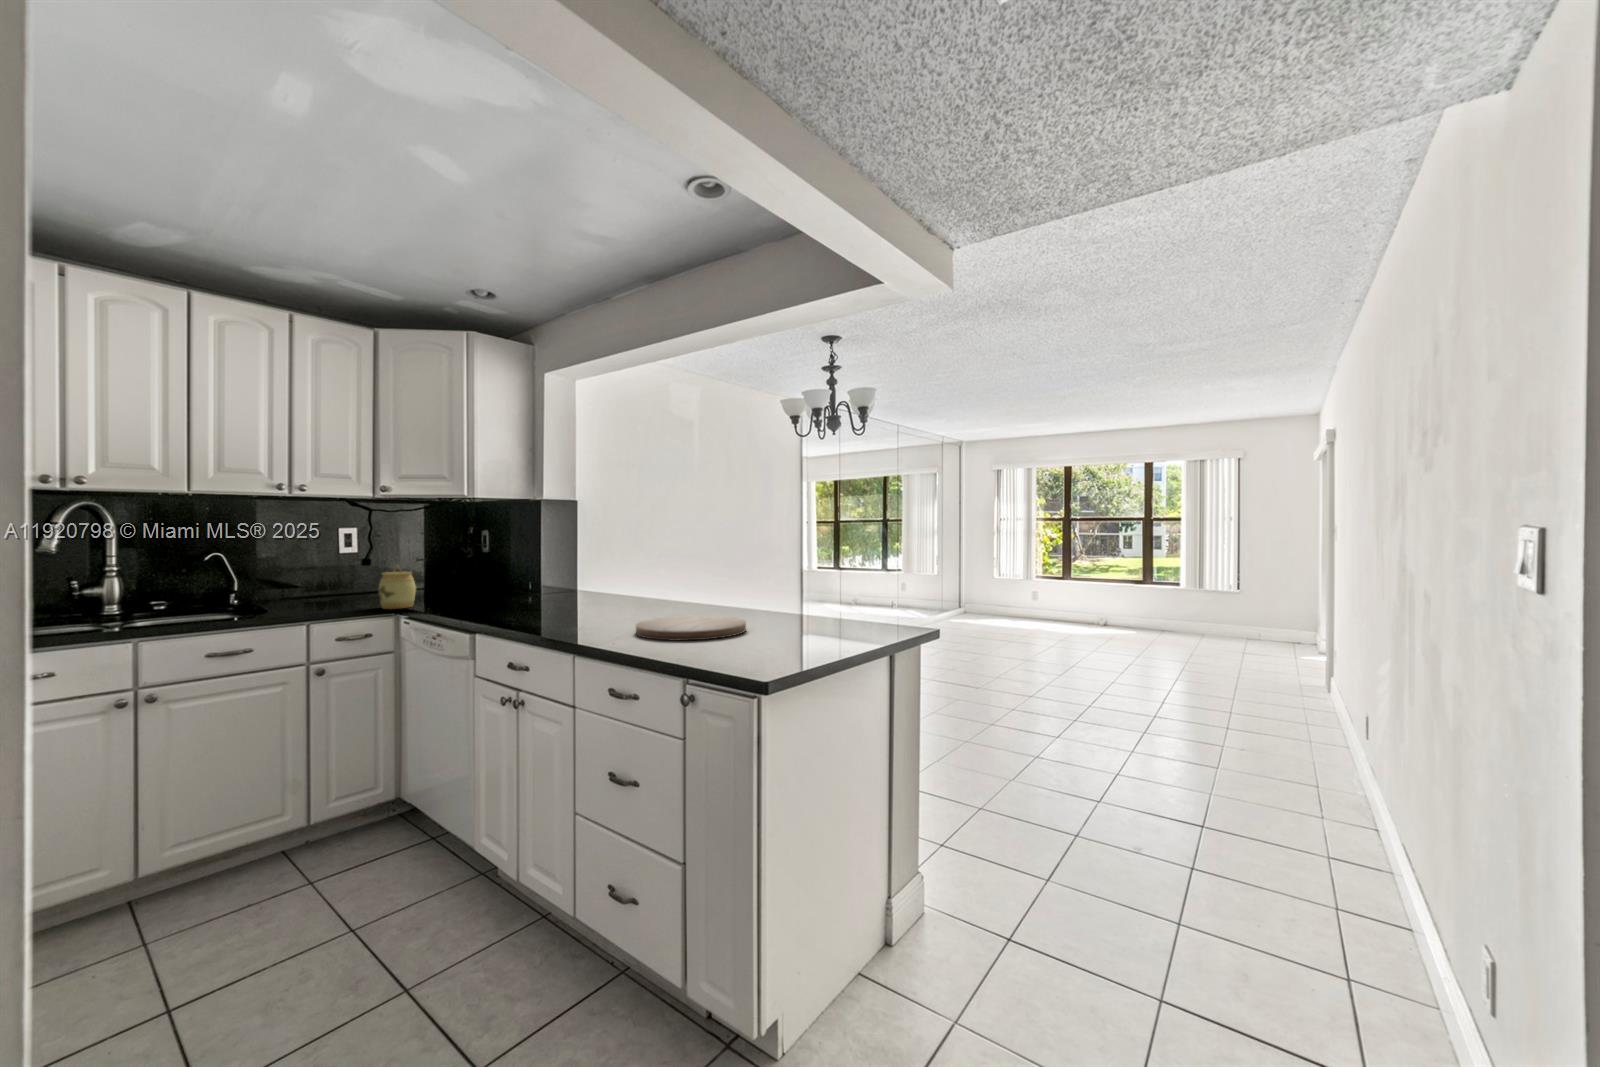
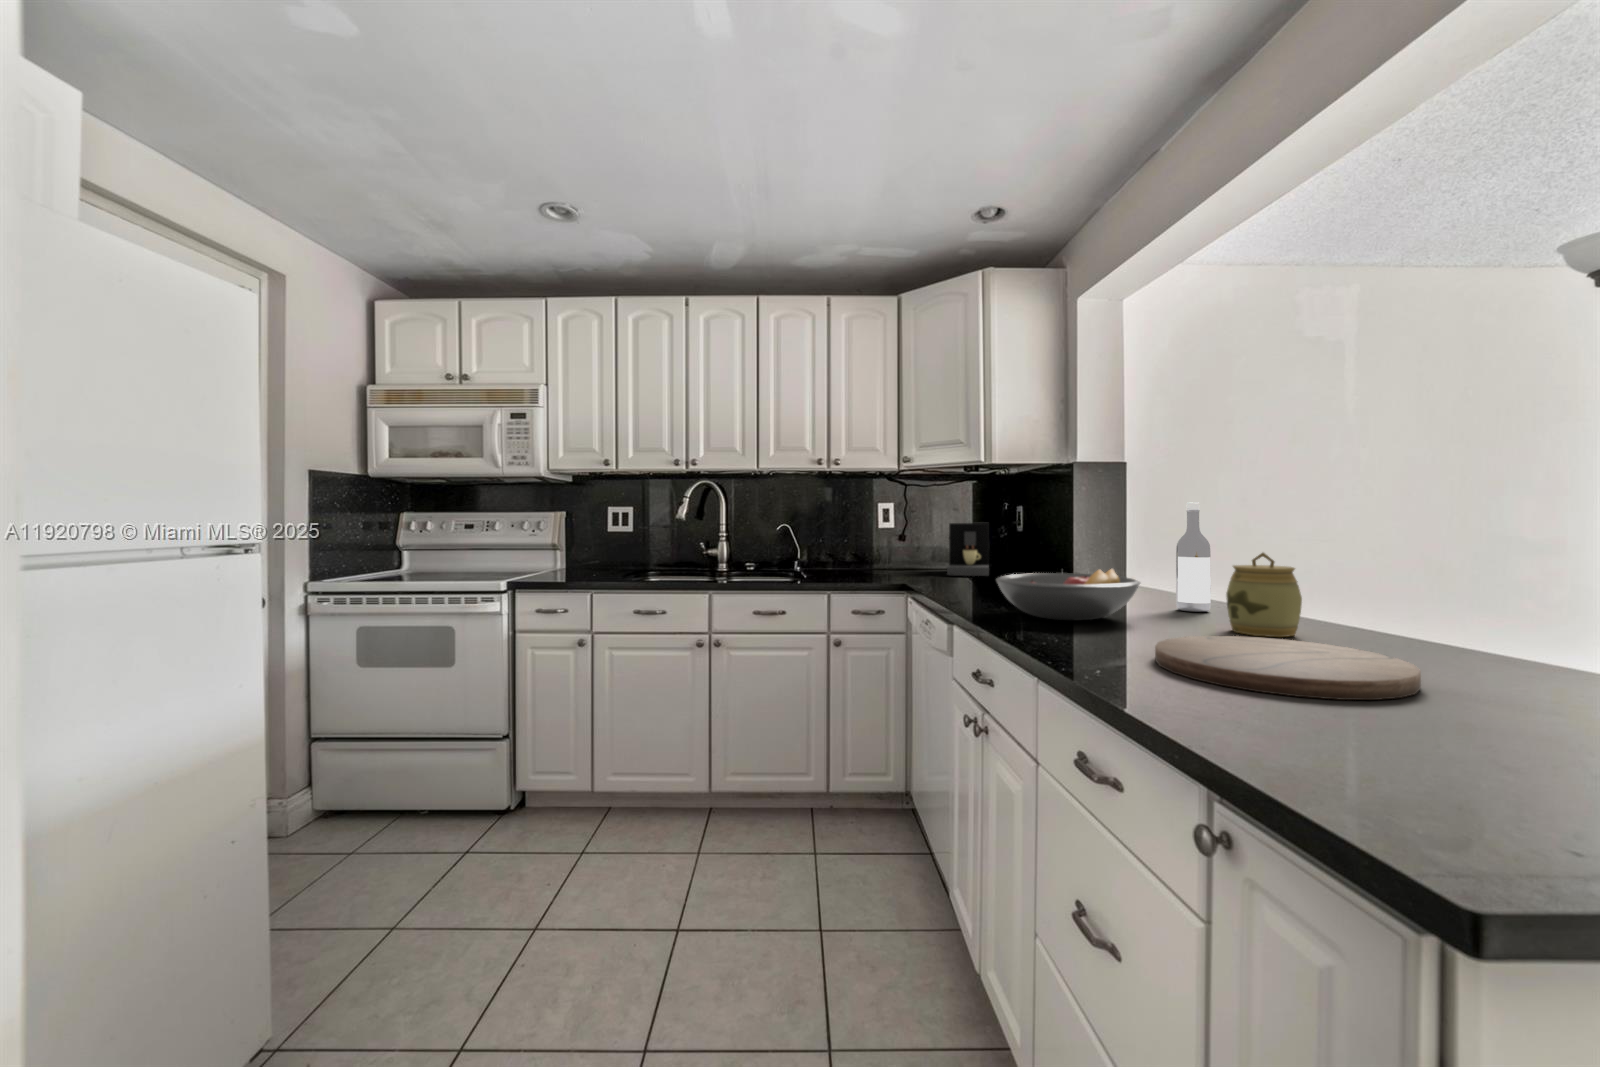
wine bottle: none [625,536,645,607] -> present [1176,502,1211,612]
coffee maker: none [419,547,465,597] -> present [947,523,989,576]
jar: present [378,566,416,609] -> present [1226,553,1302,637]
fruit bowl: none [512,582,611,621] -> present [996,568,1140,620]

